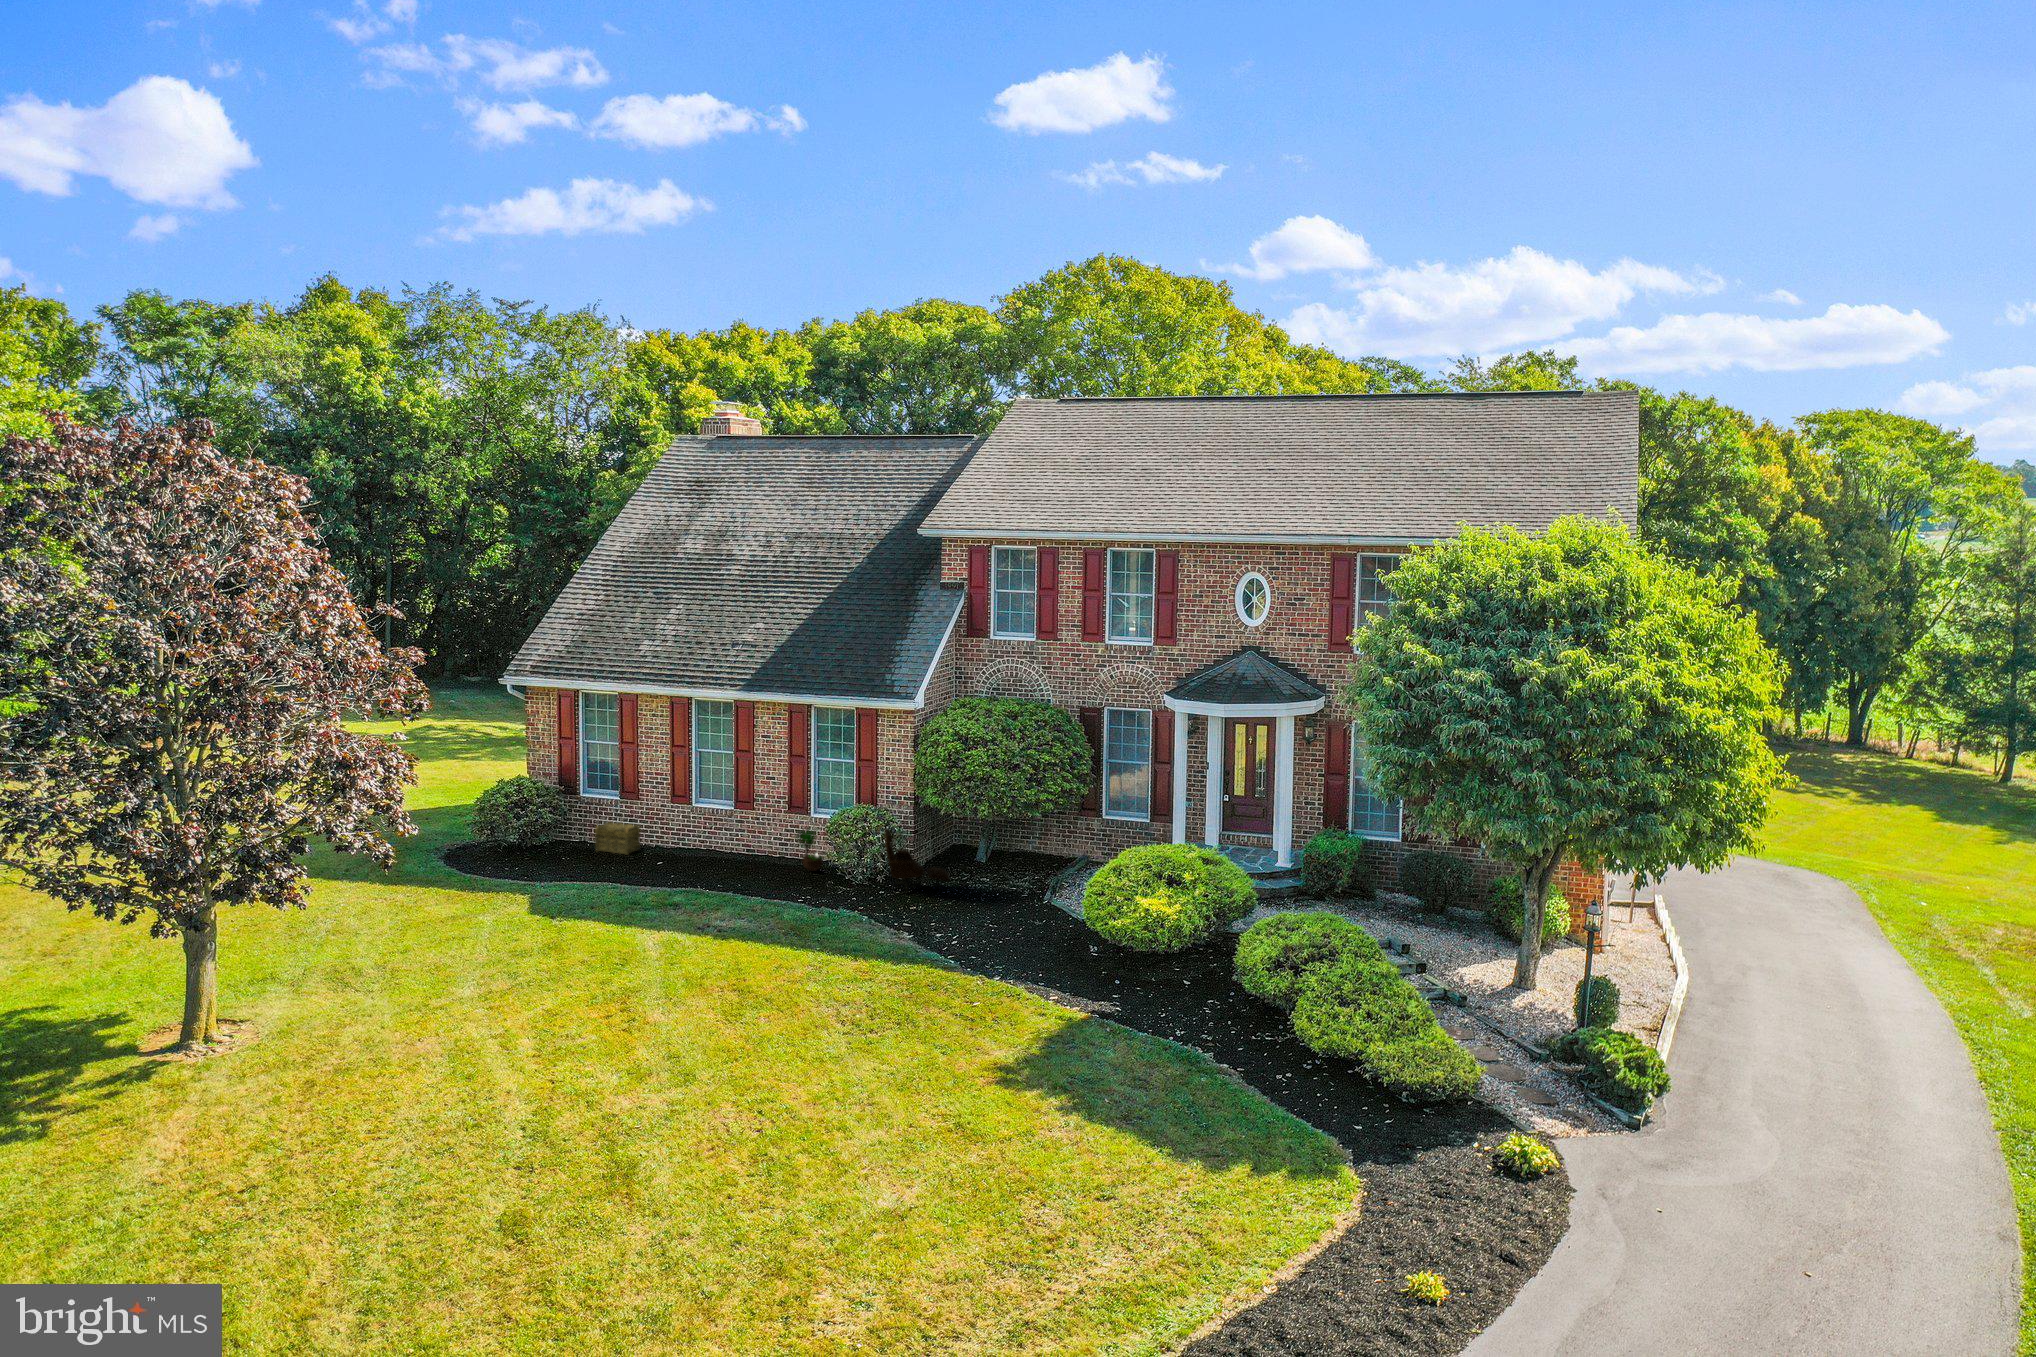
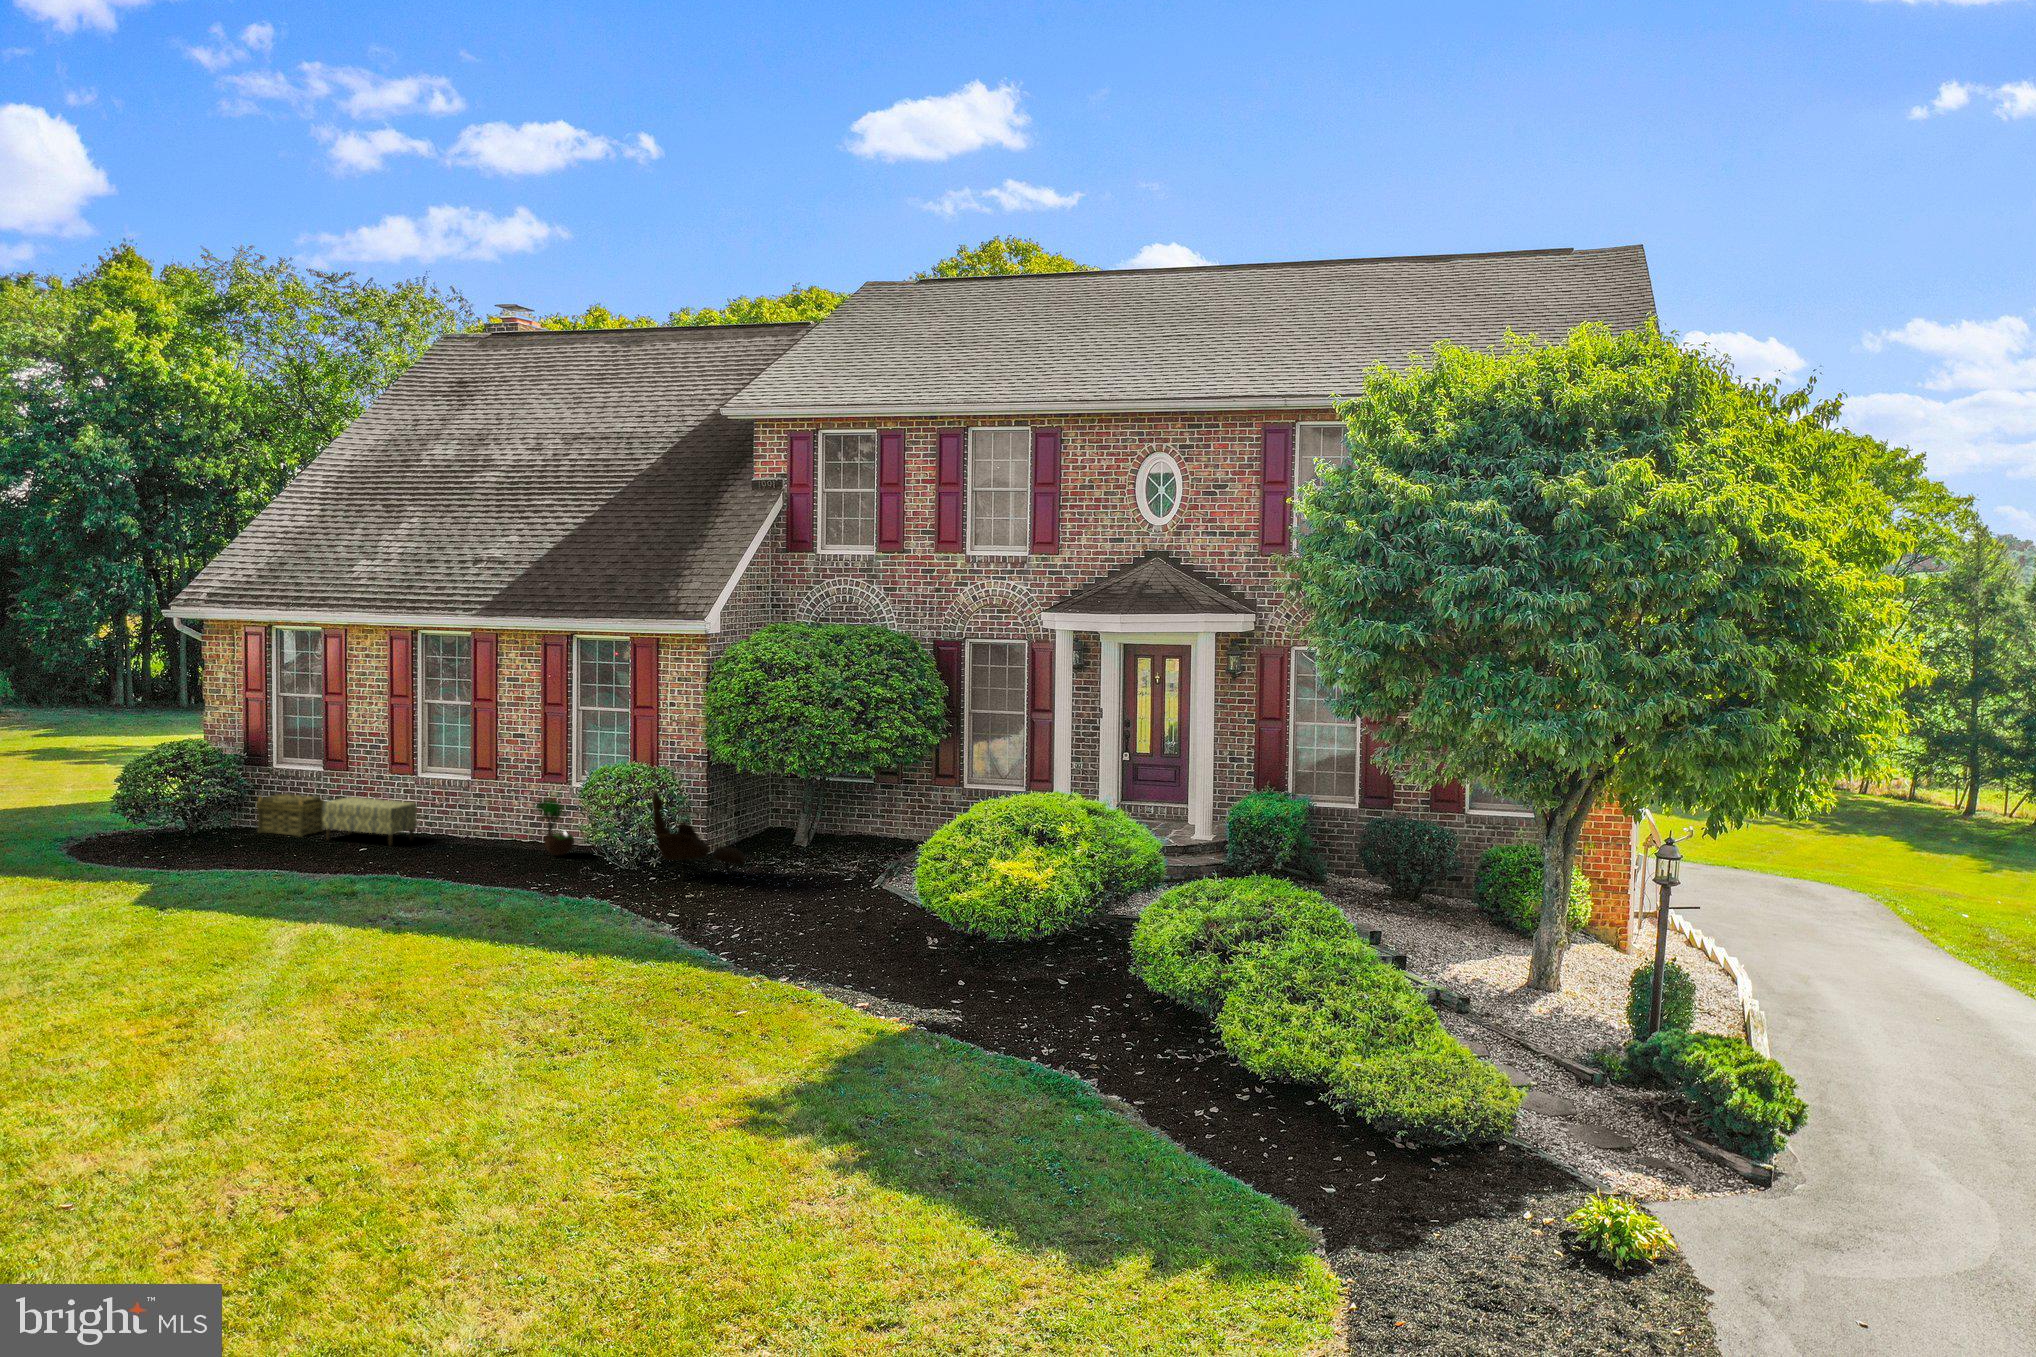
bench: none [643,825,708,863] -> present [323,797,417,846]

